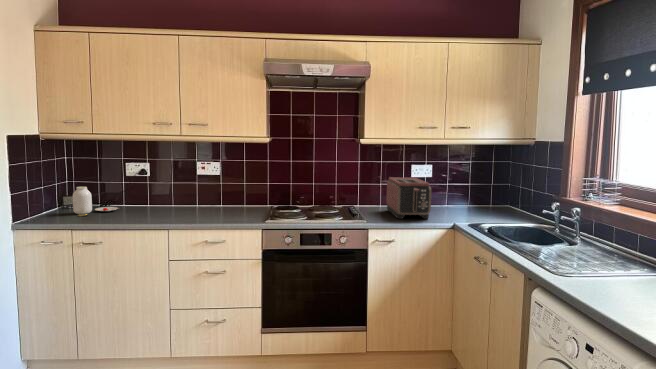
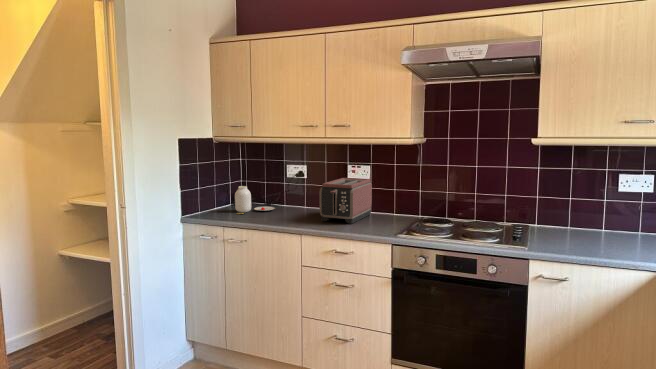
toaster: present [386,178,432,219] -> present [319,178,372,224]

